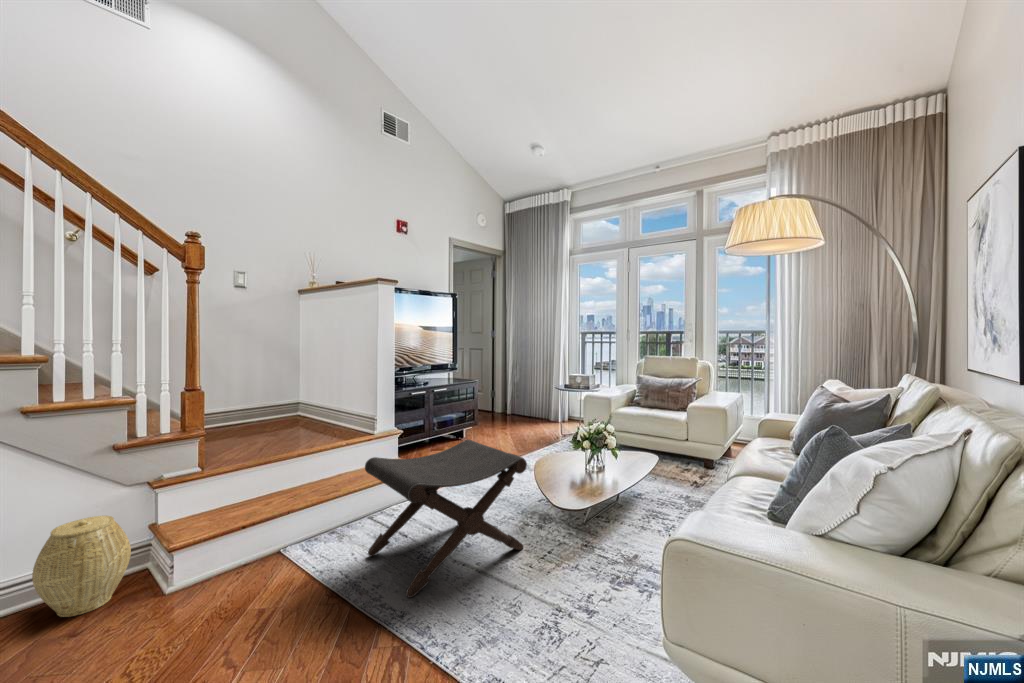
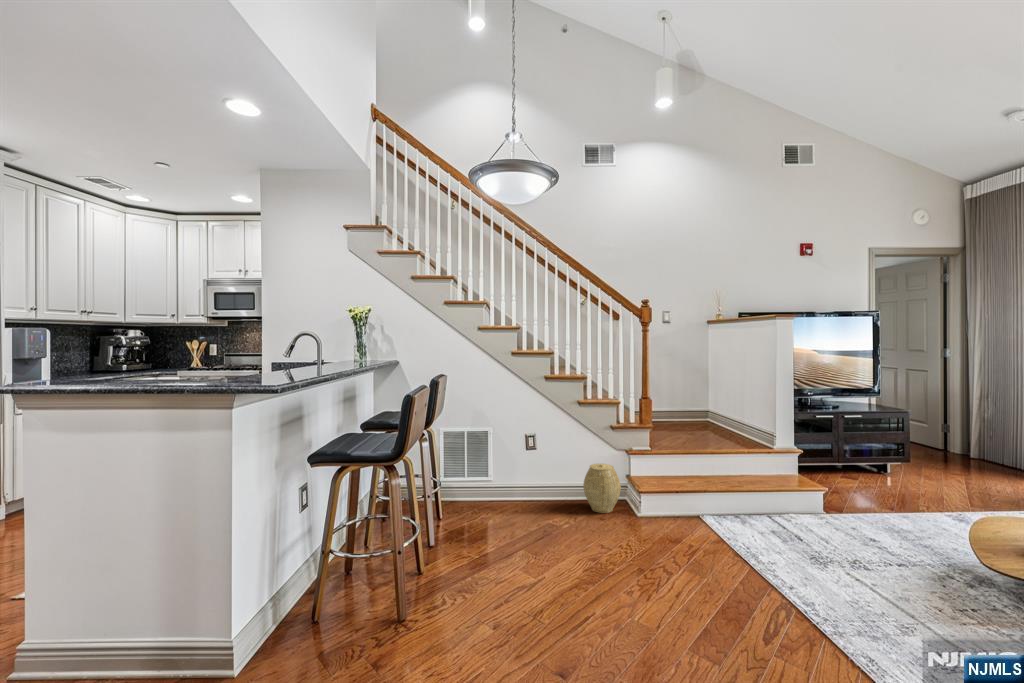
footstool: present [365,439,527,598] -> none [762,463,925,578]

